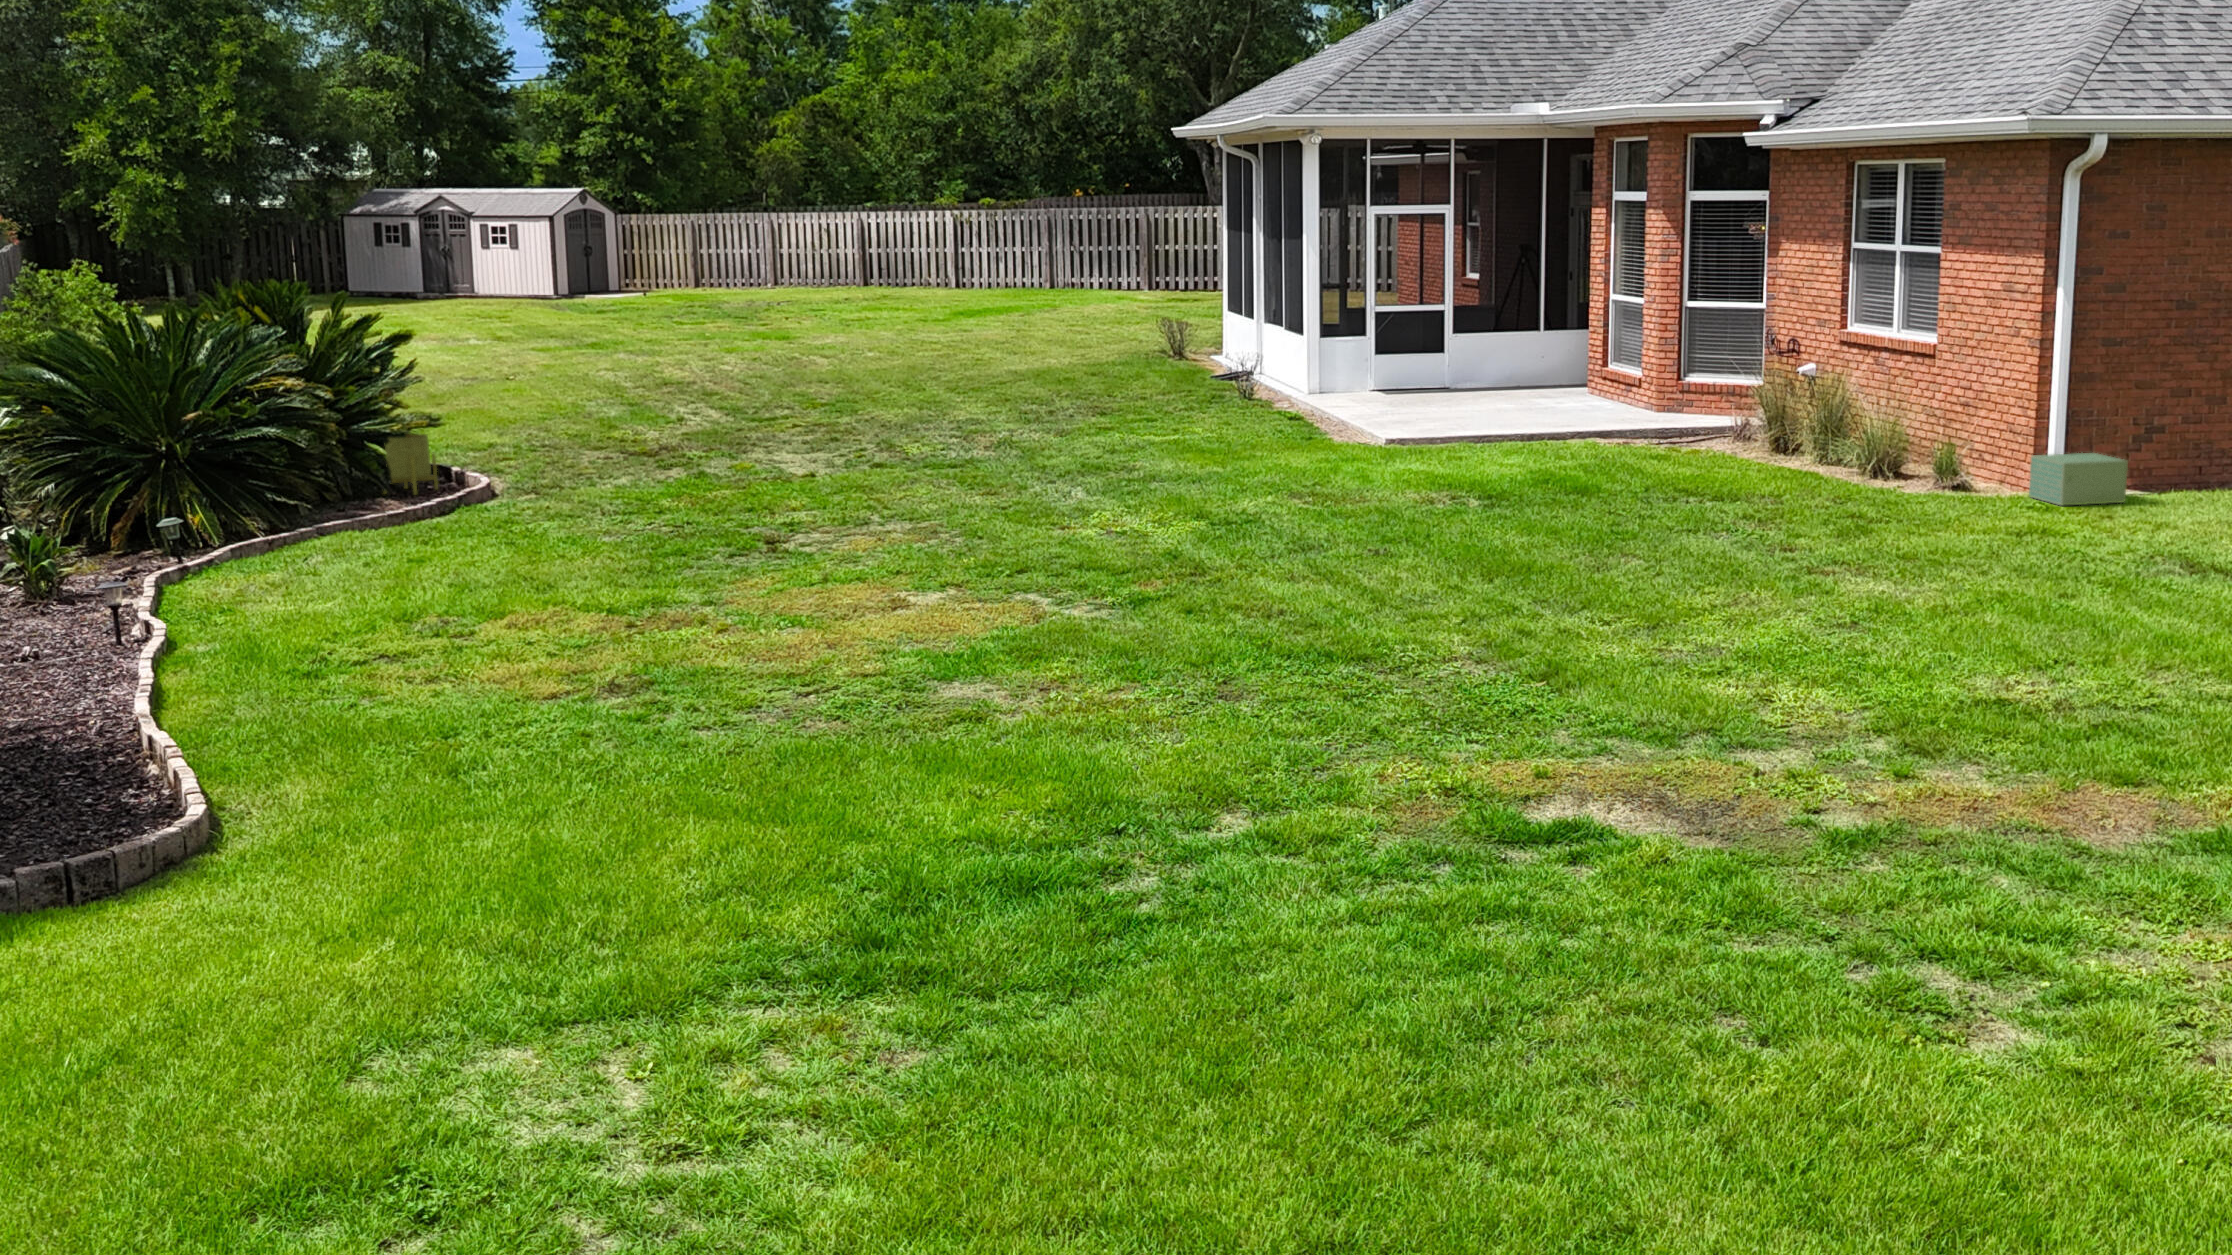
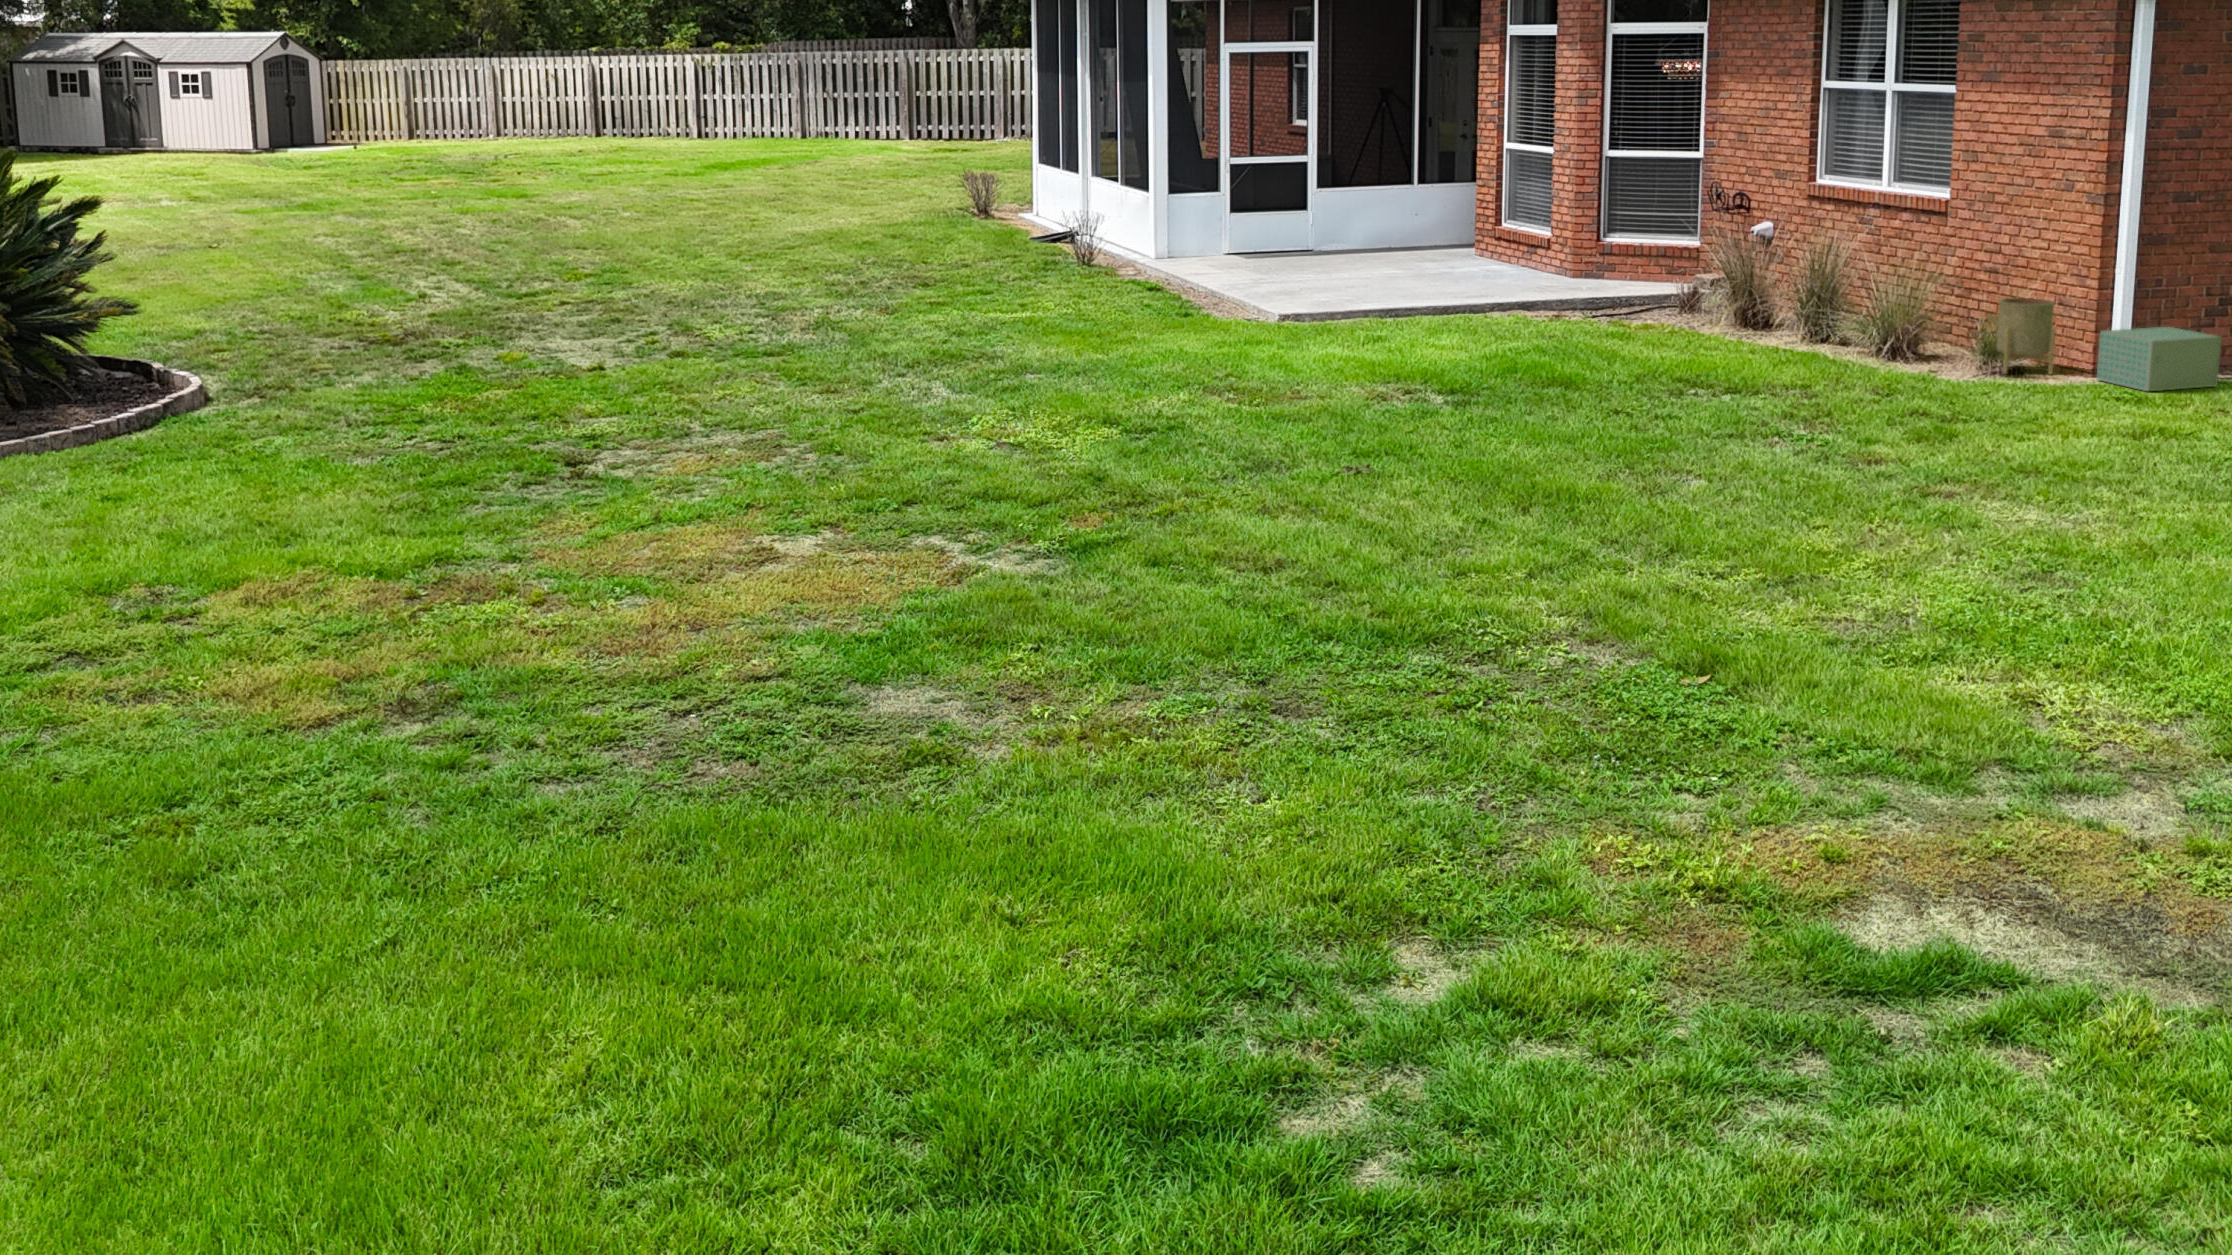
planter: present [384,433,438,494] -> present [1992,298,2056,375]

